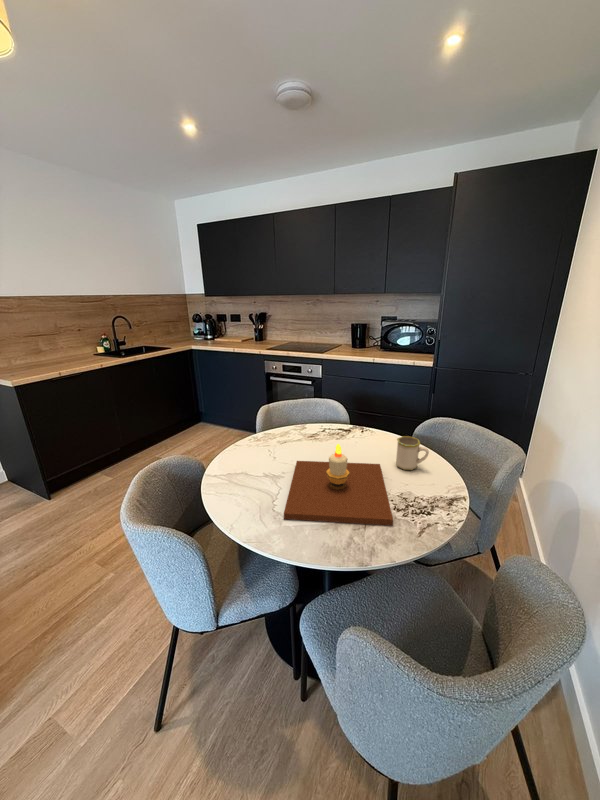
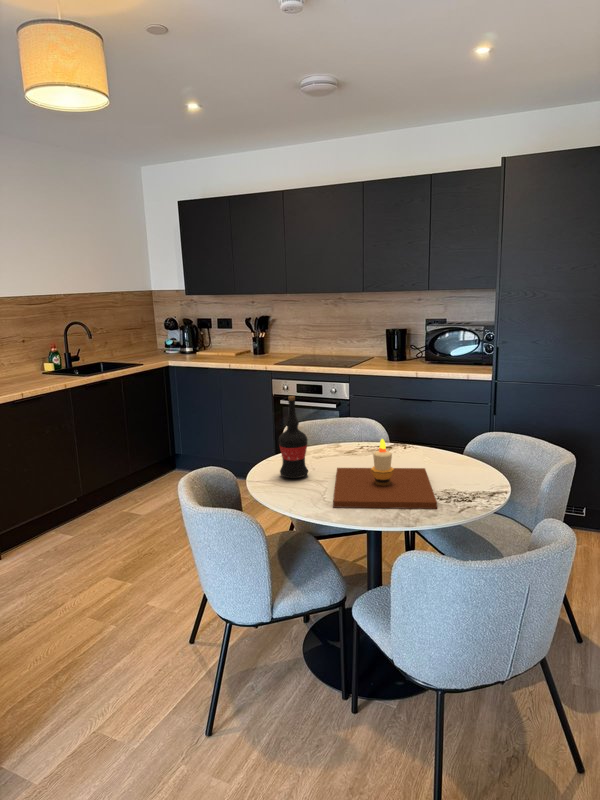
wine bottle: none [240,394,270,472] -> present [279,396,308,478]
mug: present [396,436,429,470] -> none [442,440,475,474]

